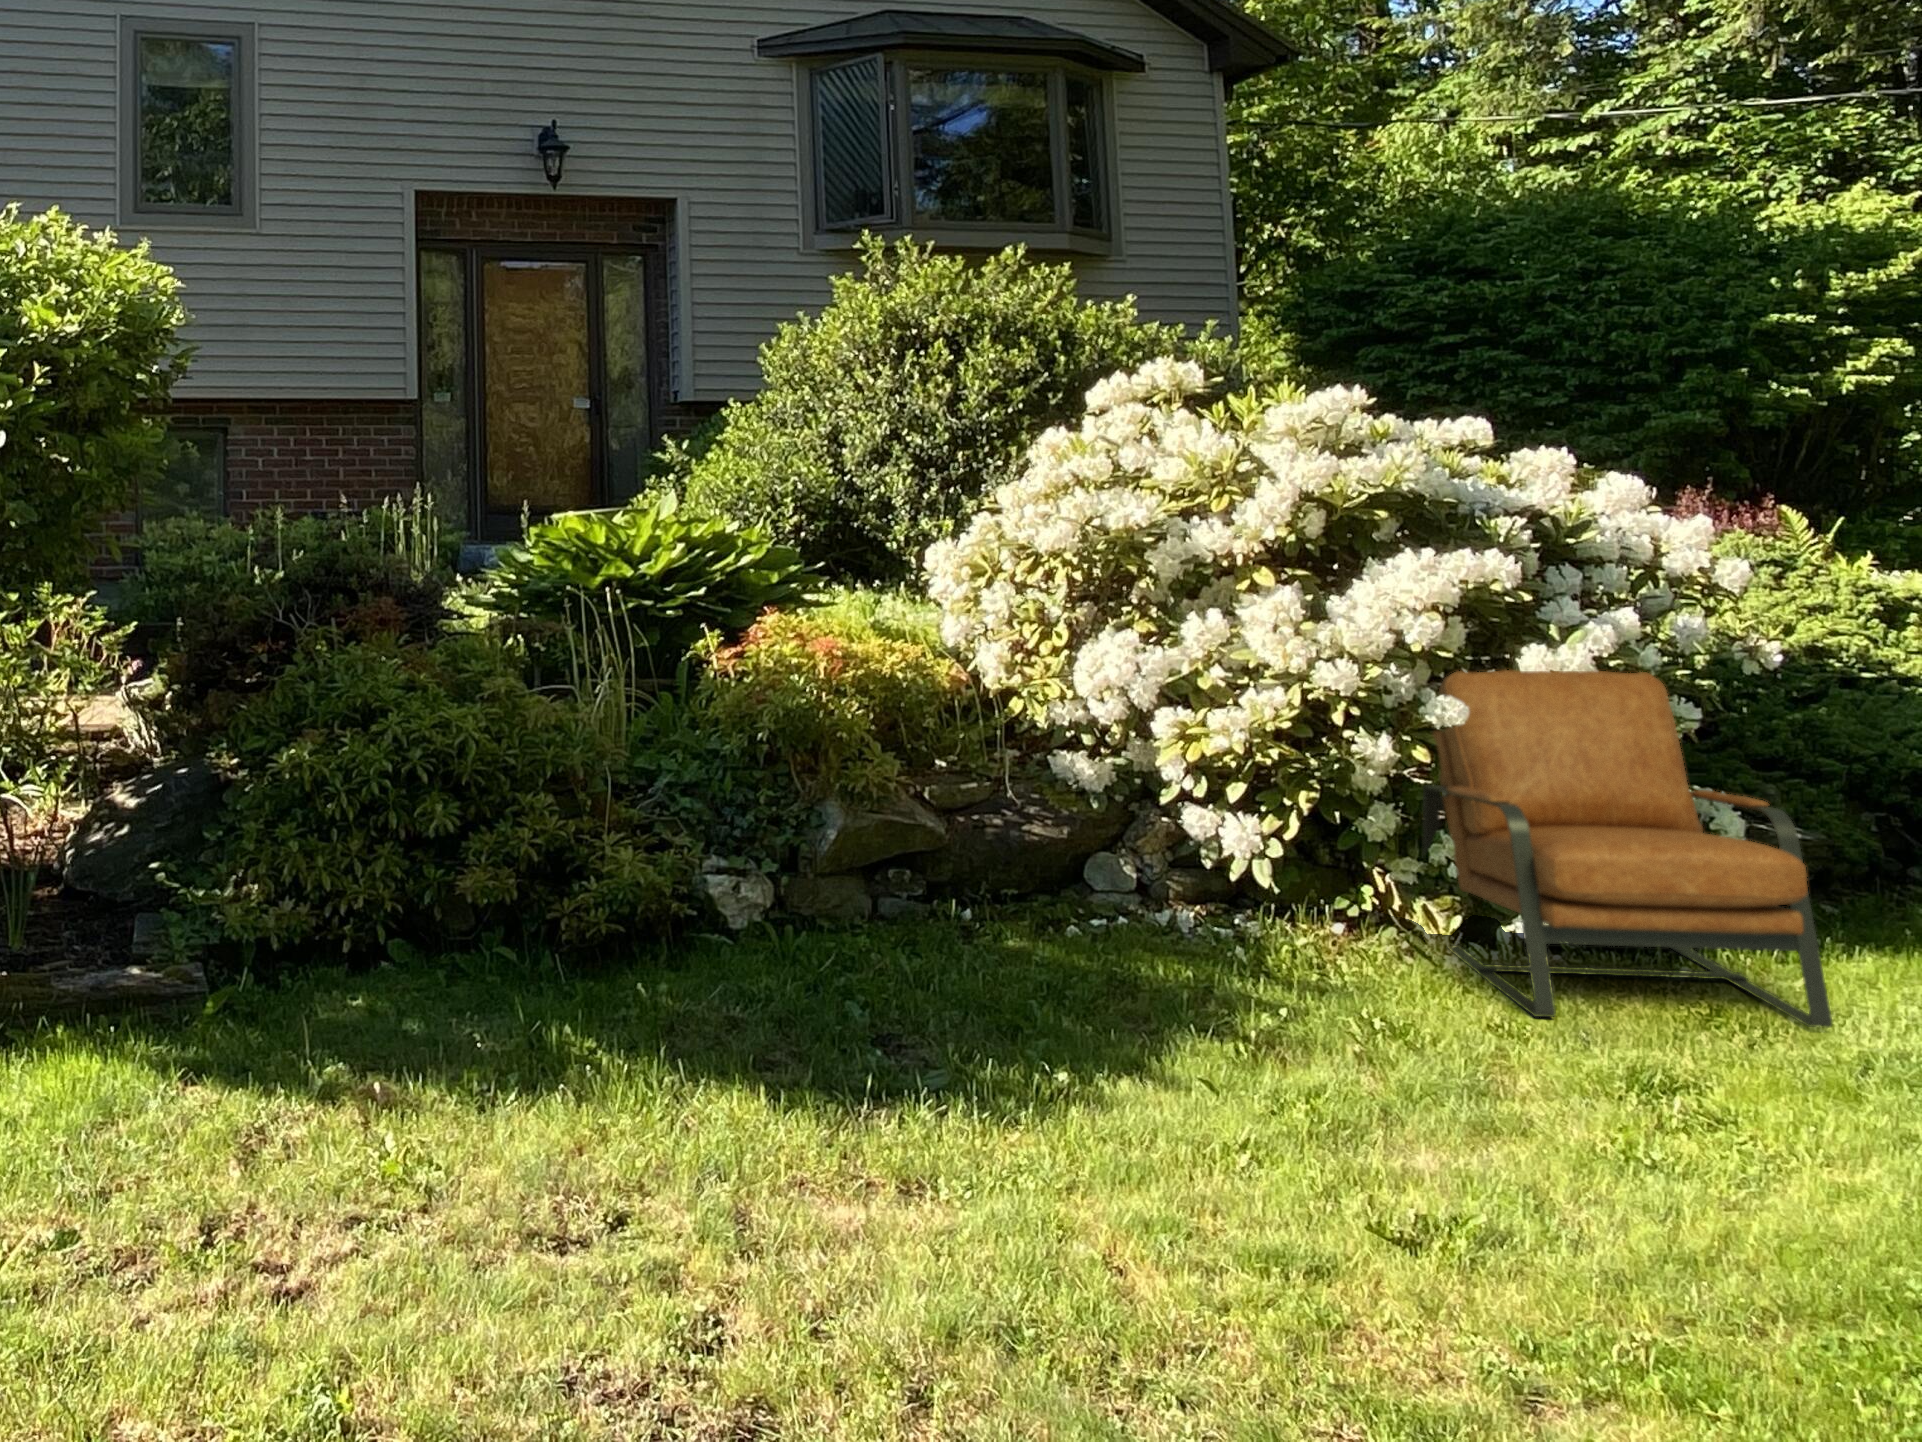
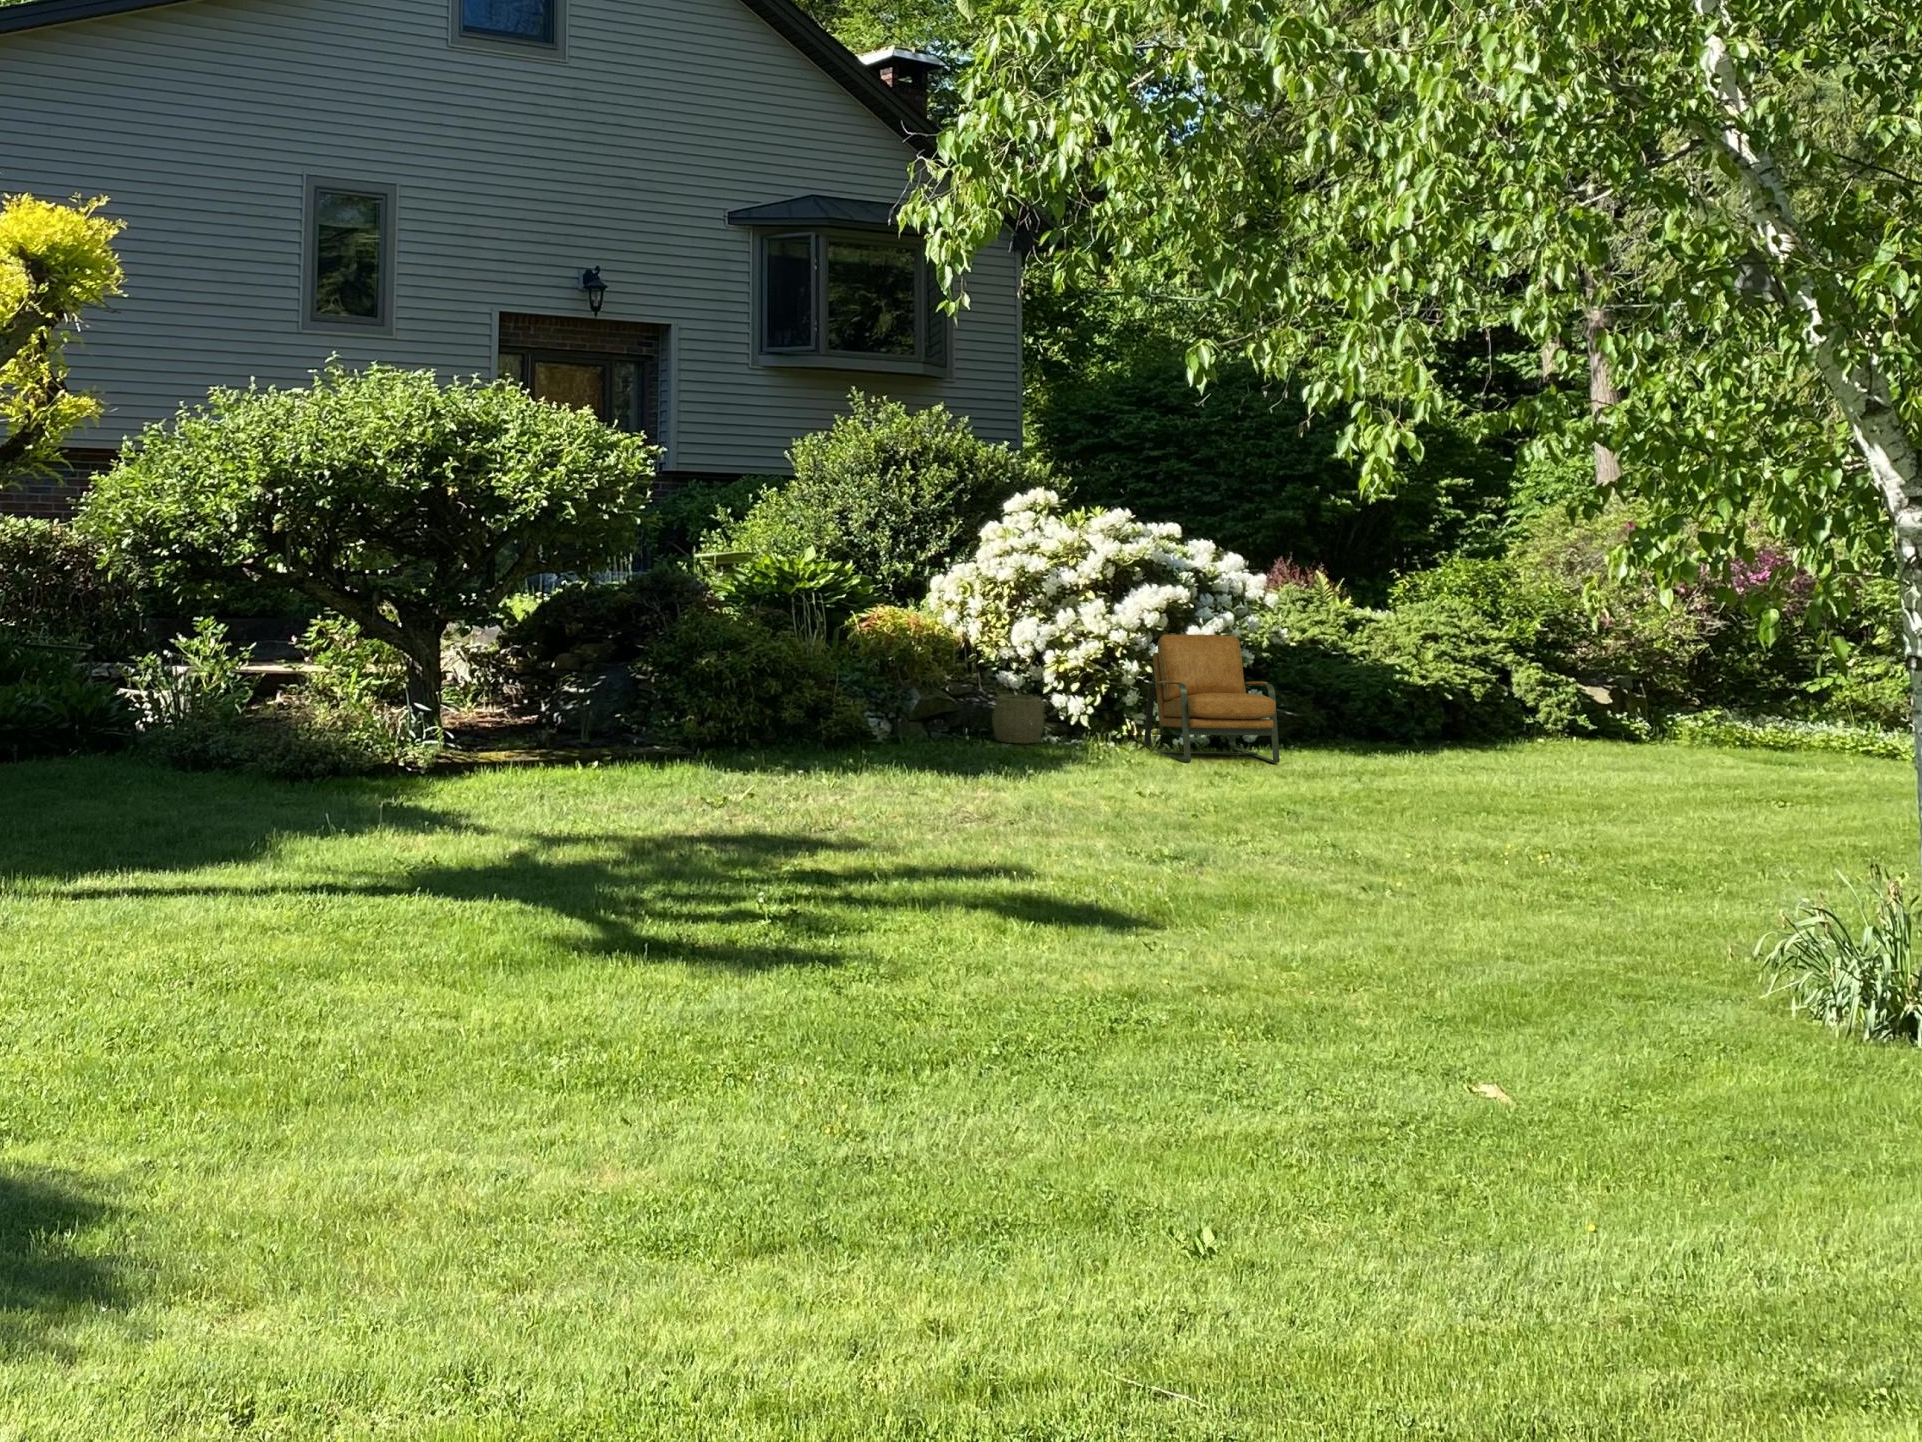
woven basket: none [1039,801,1163,923] -> present [992,695,1044,744]

